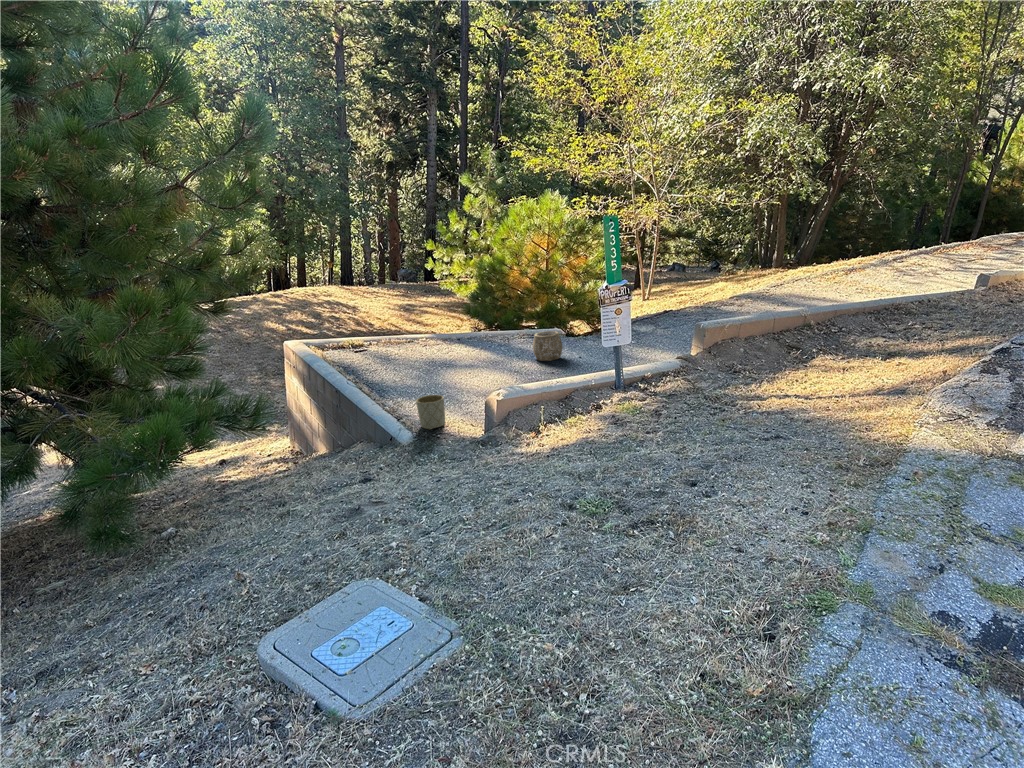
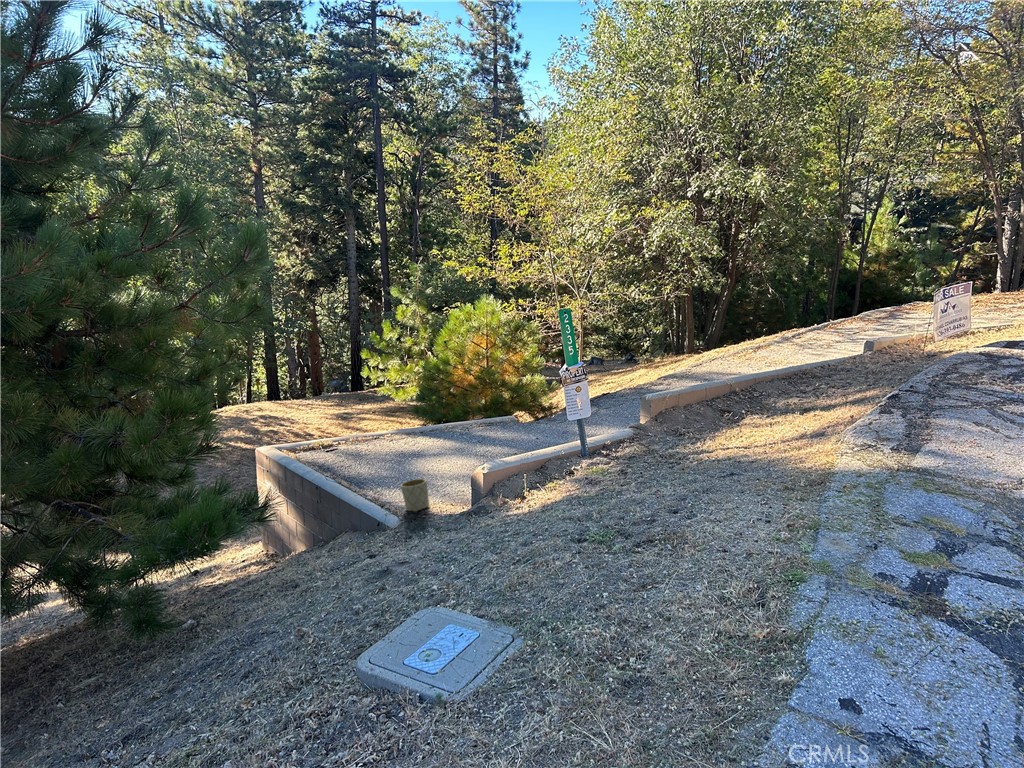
woven basket: present [533,331,562,361] -> none [490,419,518,447]

